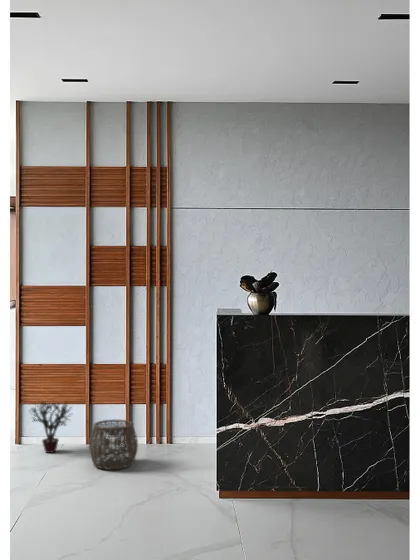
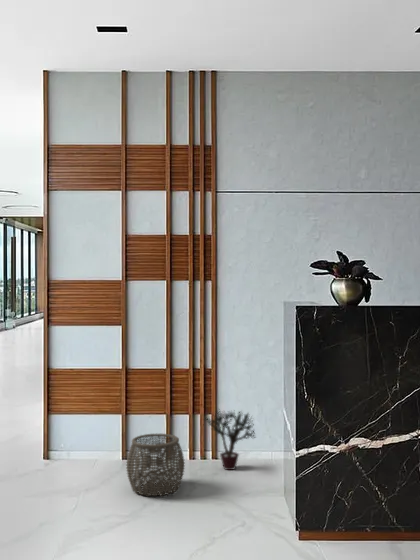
potted plant: present [32,402,69,453] -> present [205,411,255,470]

